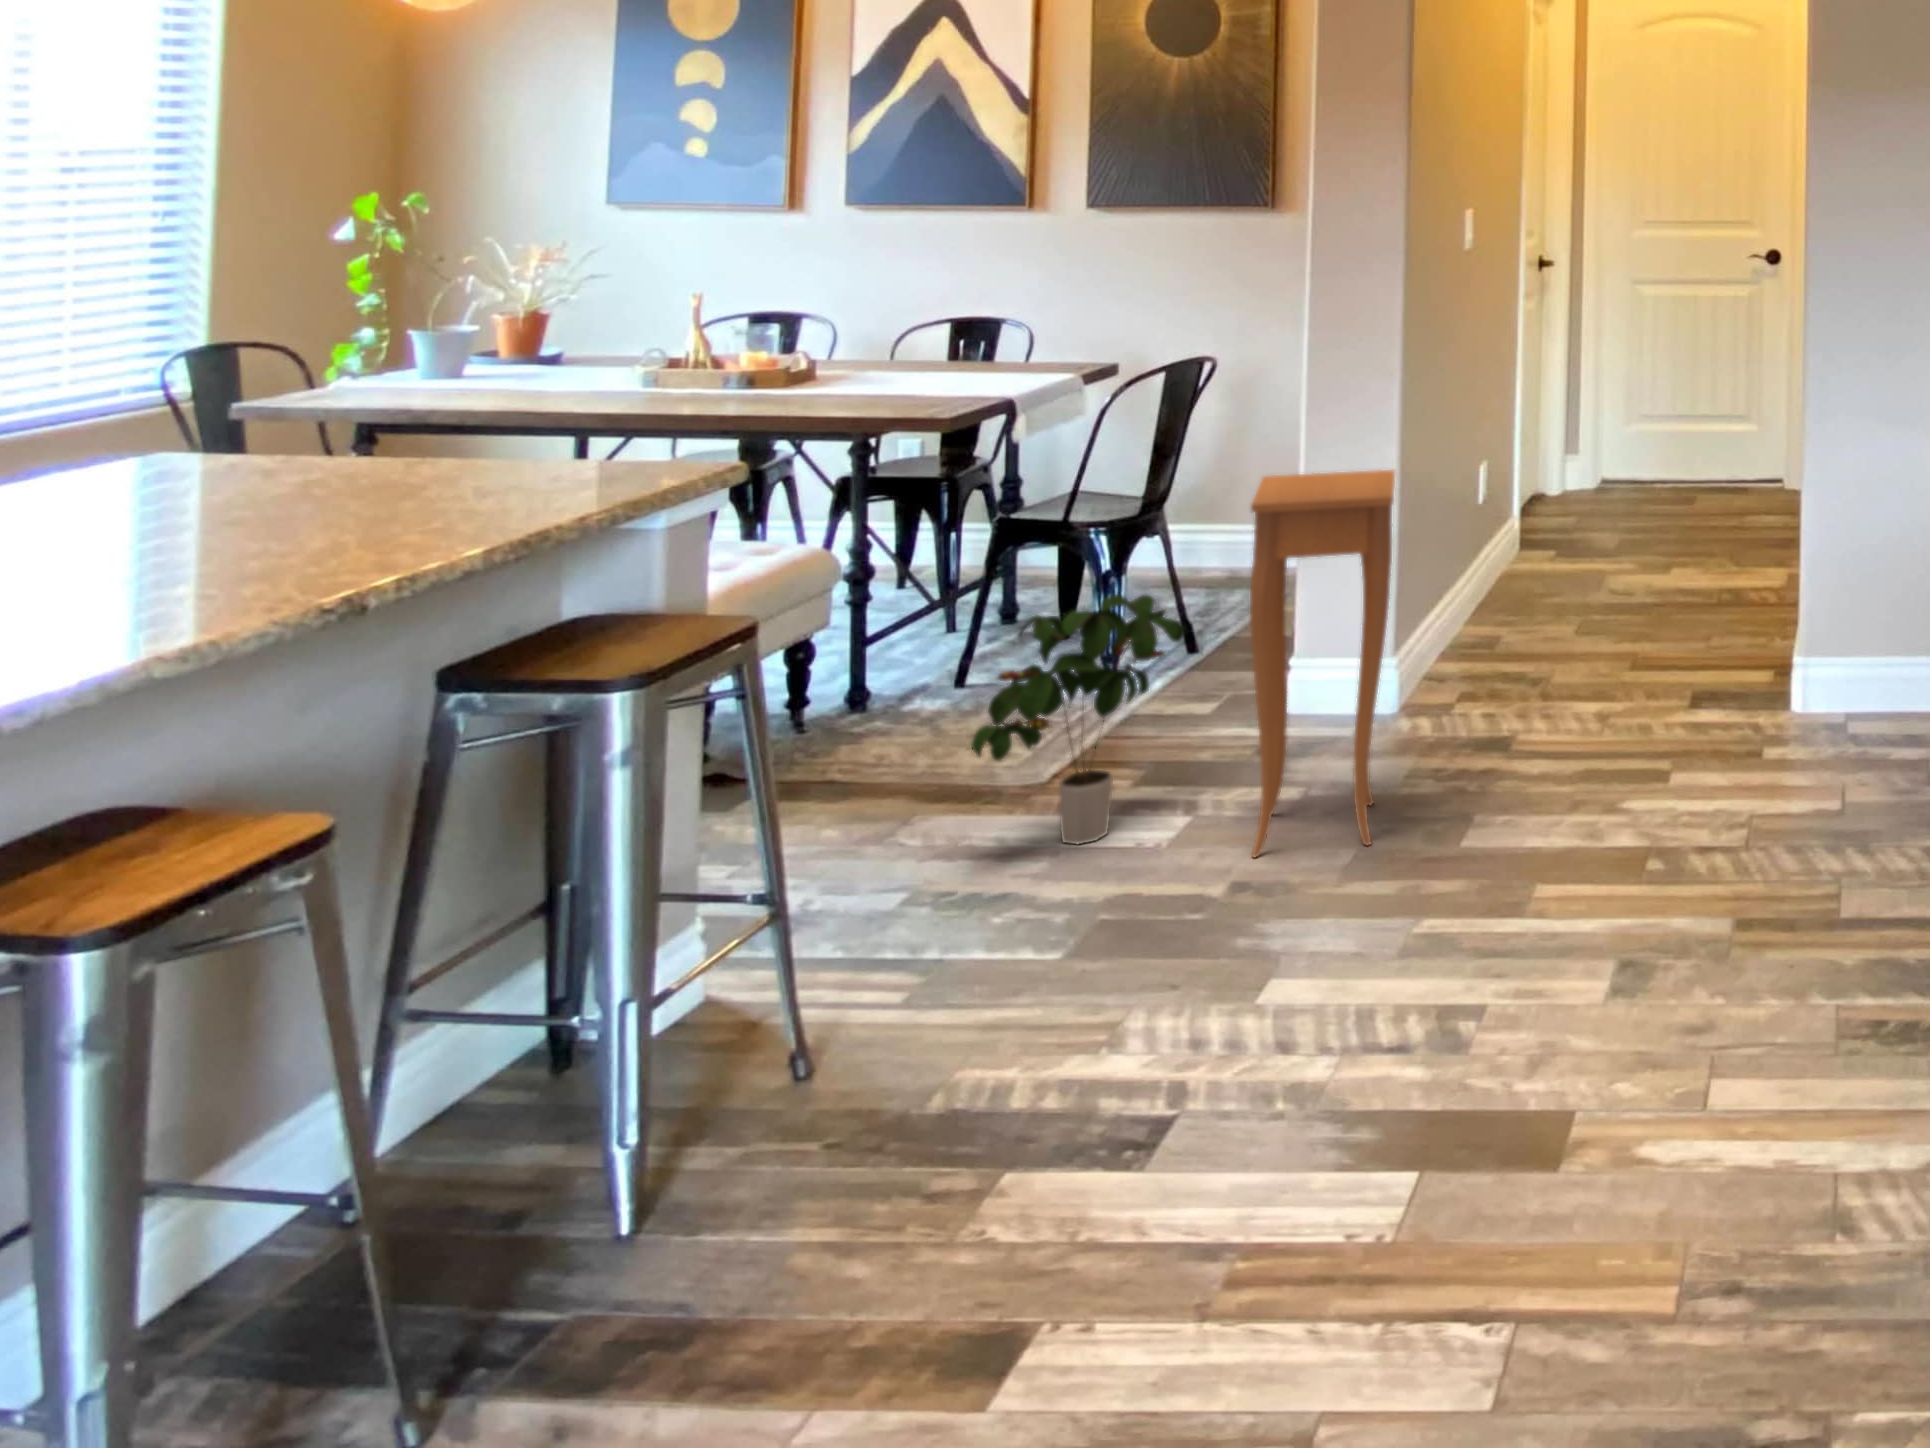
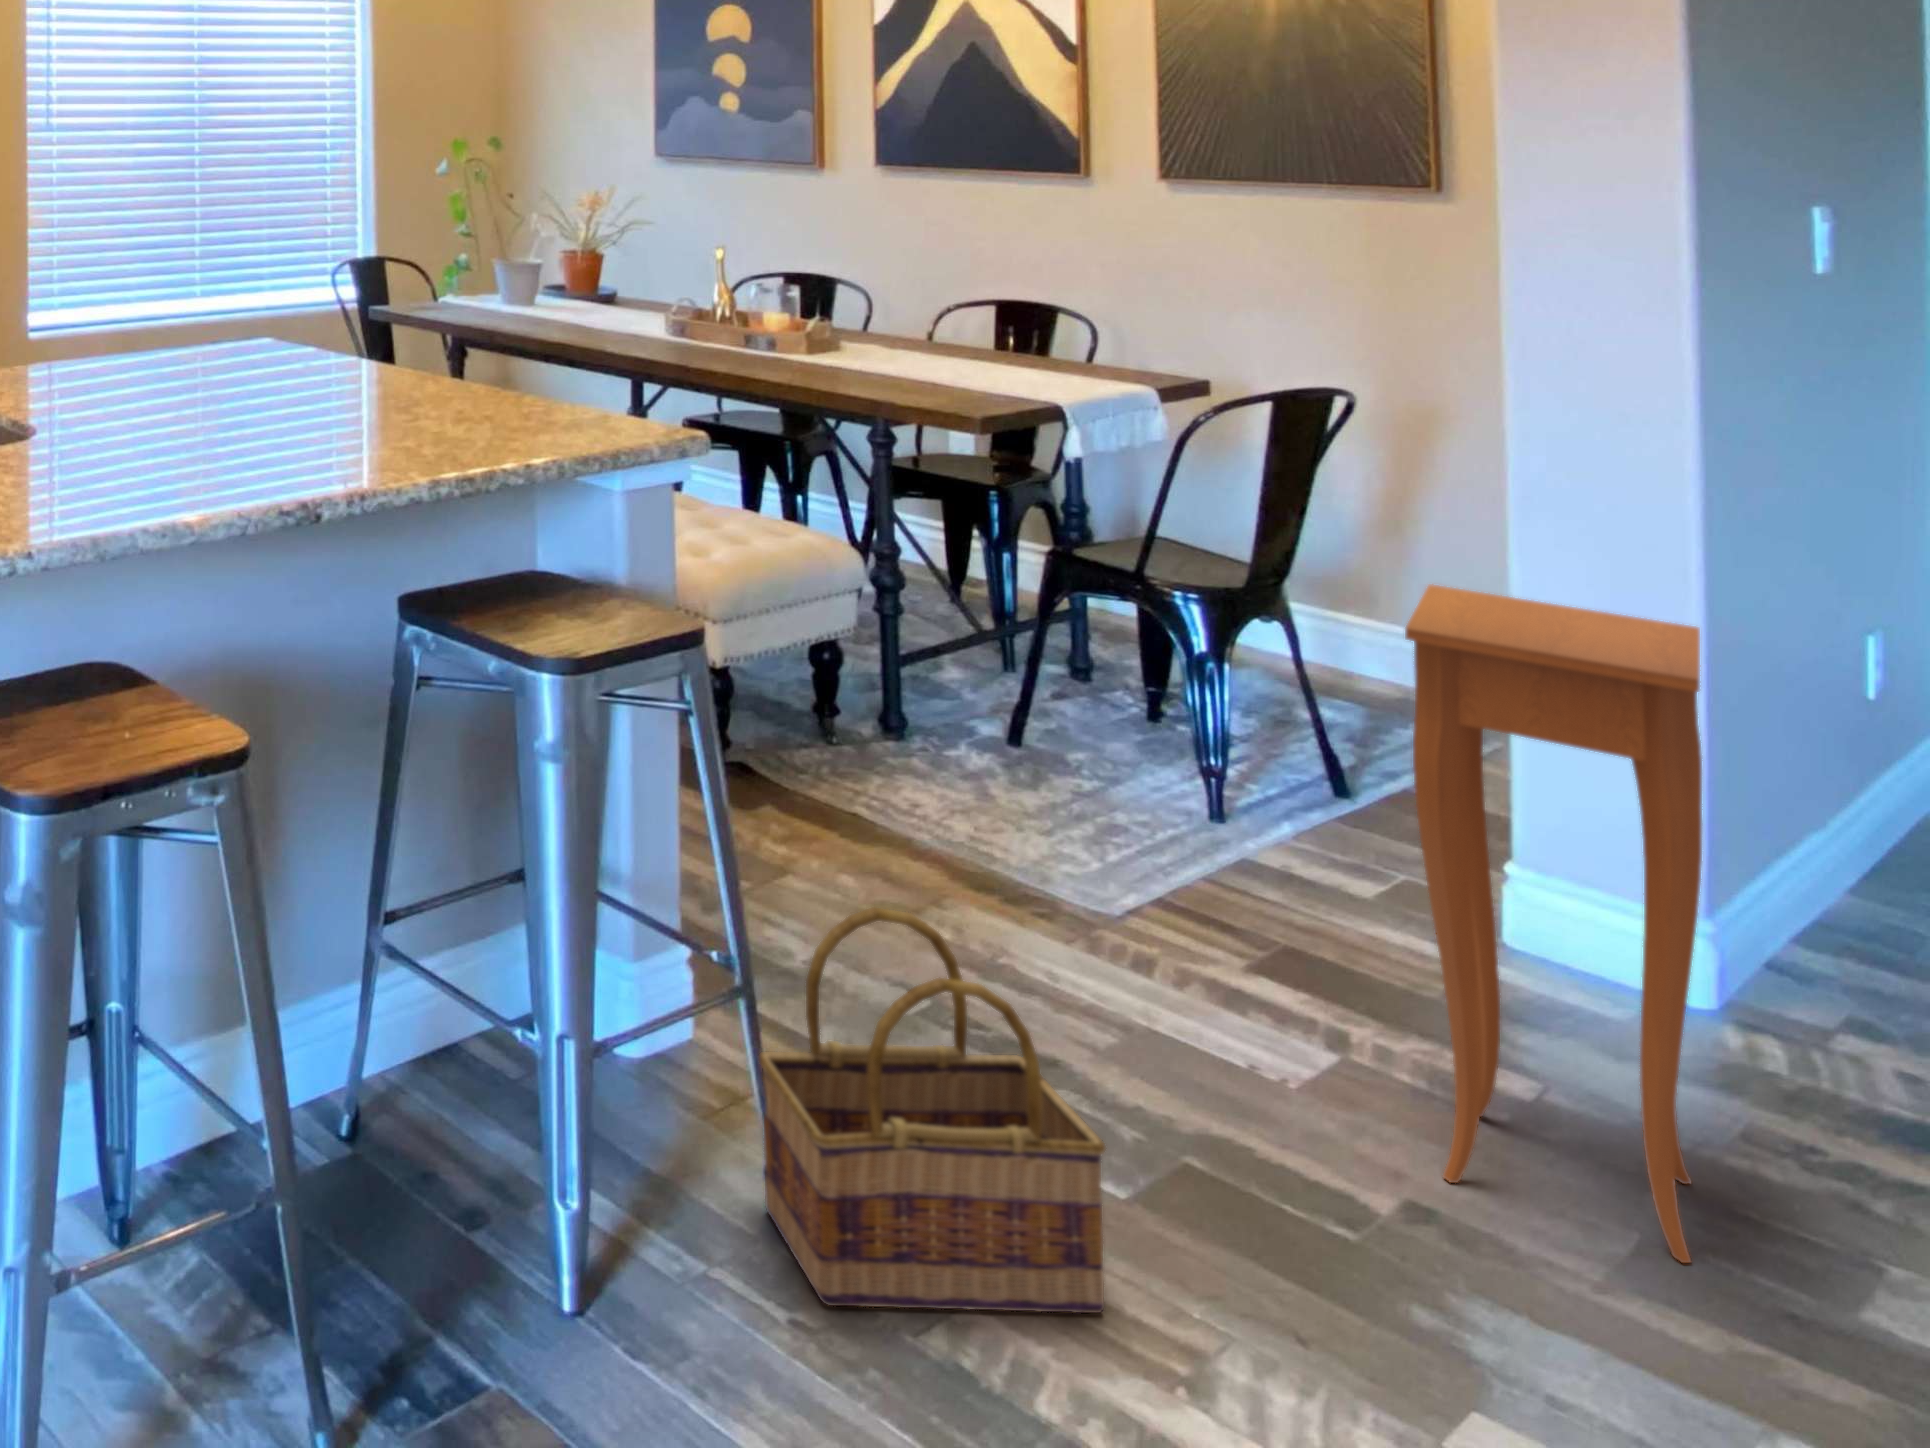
potted plant: present [971,594,1185,844] -> none [998,697,1309,1035]
basket: none [790,801,1061,1124] -> present [760,908,1106,1313]

